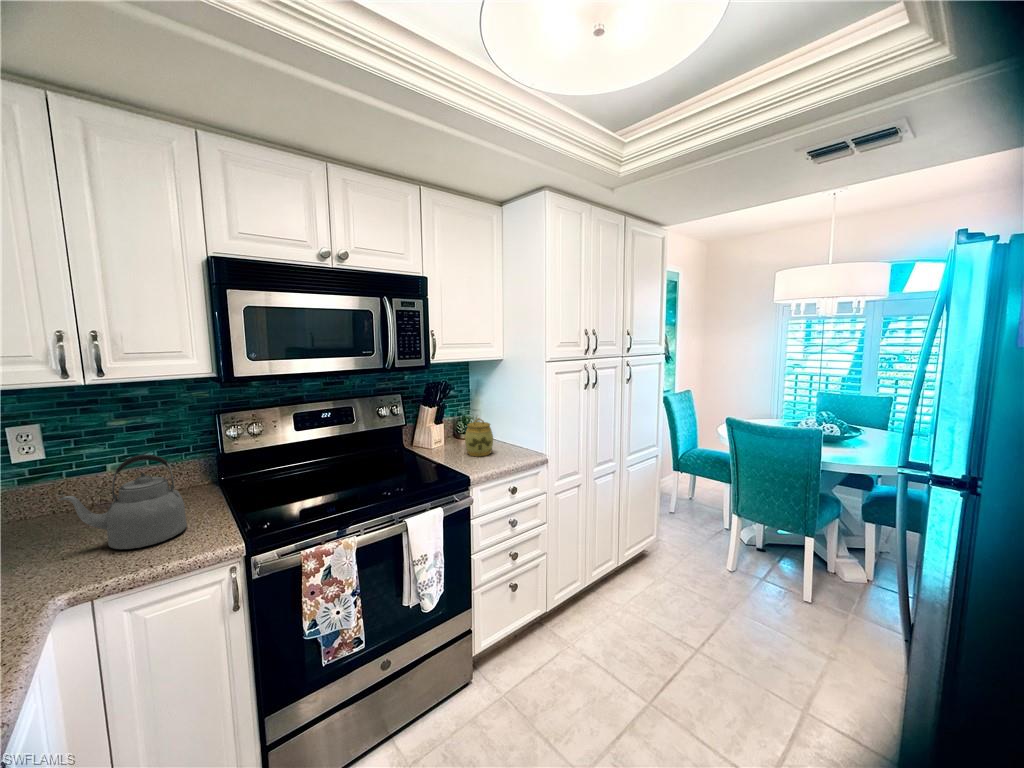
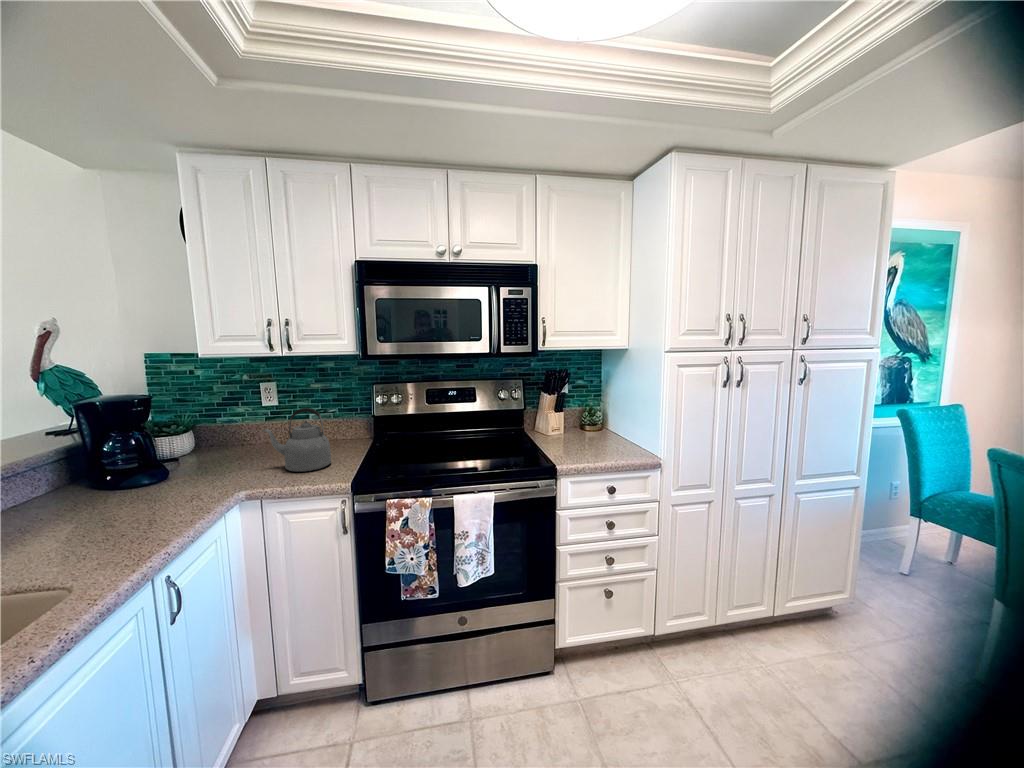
jar: present [465,418,493,456] -> none [575,409,604,450]

